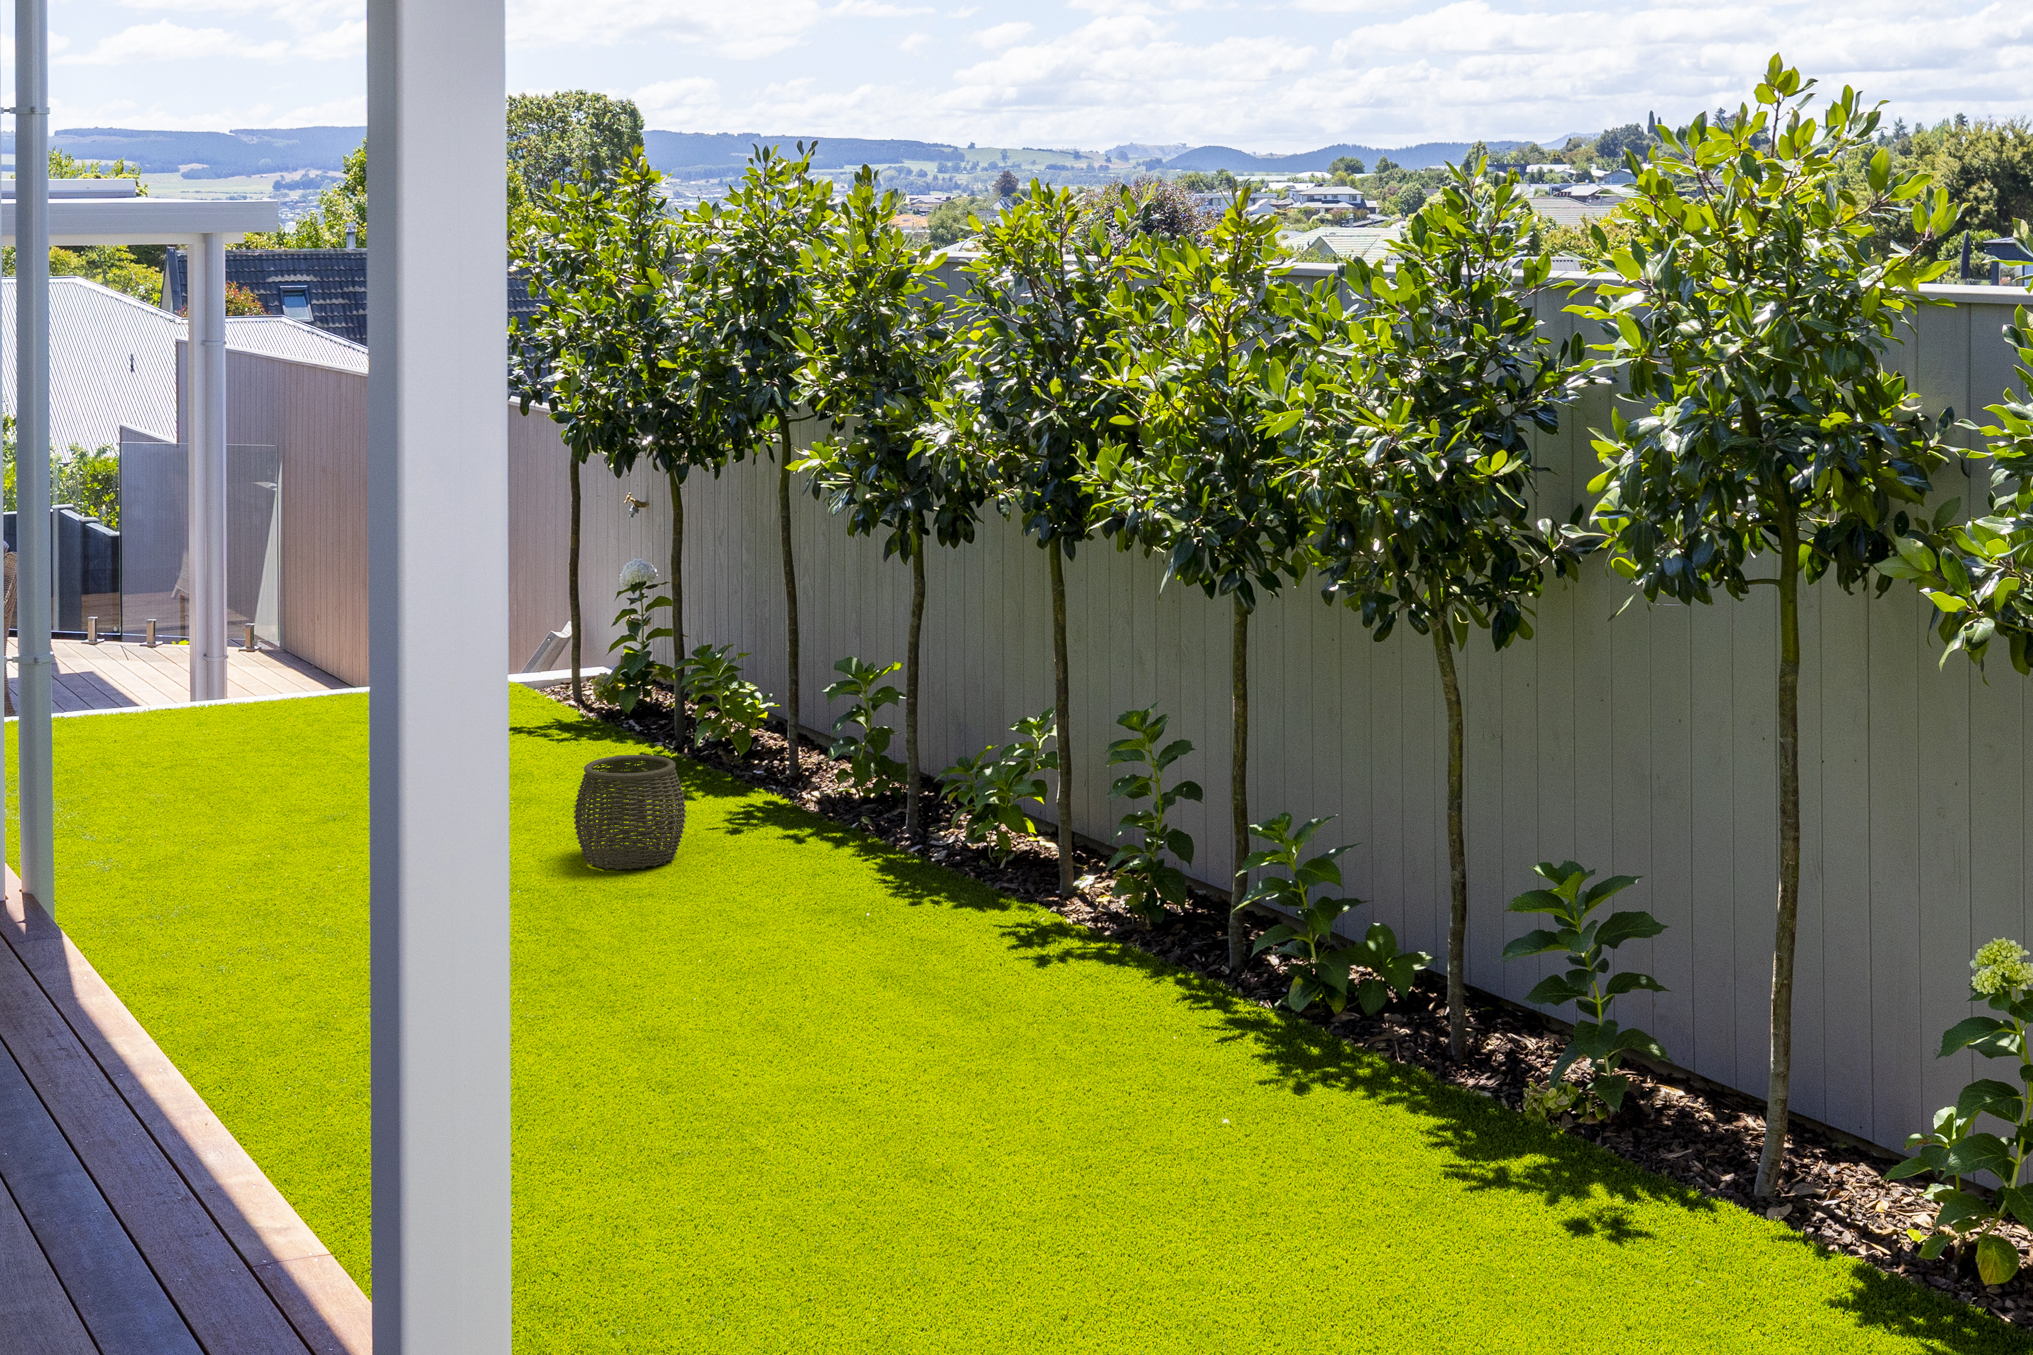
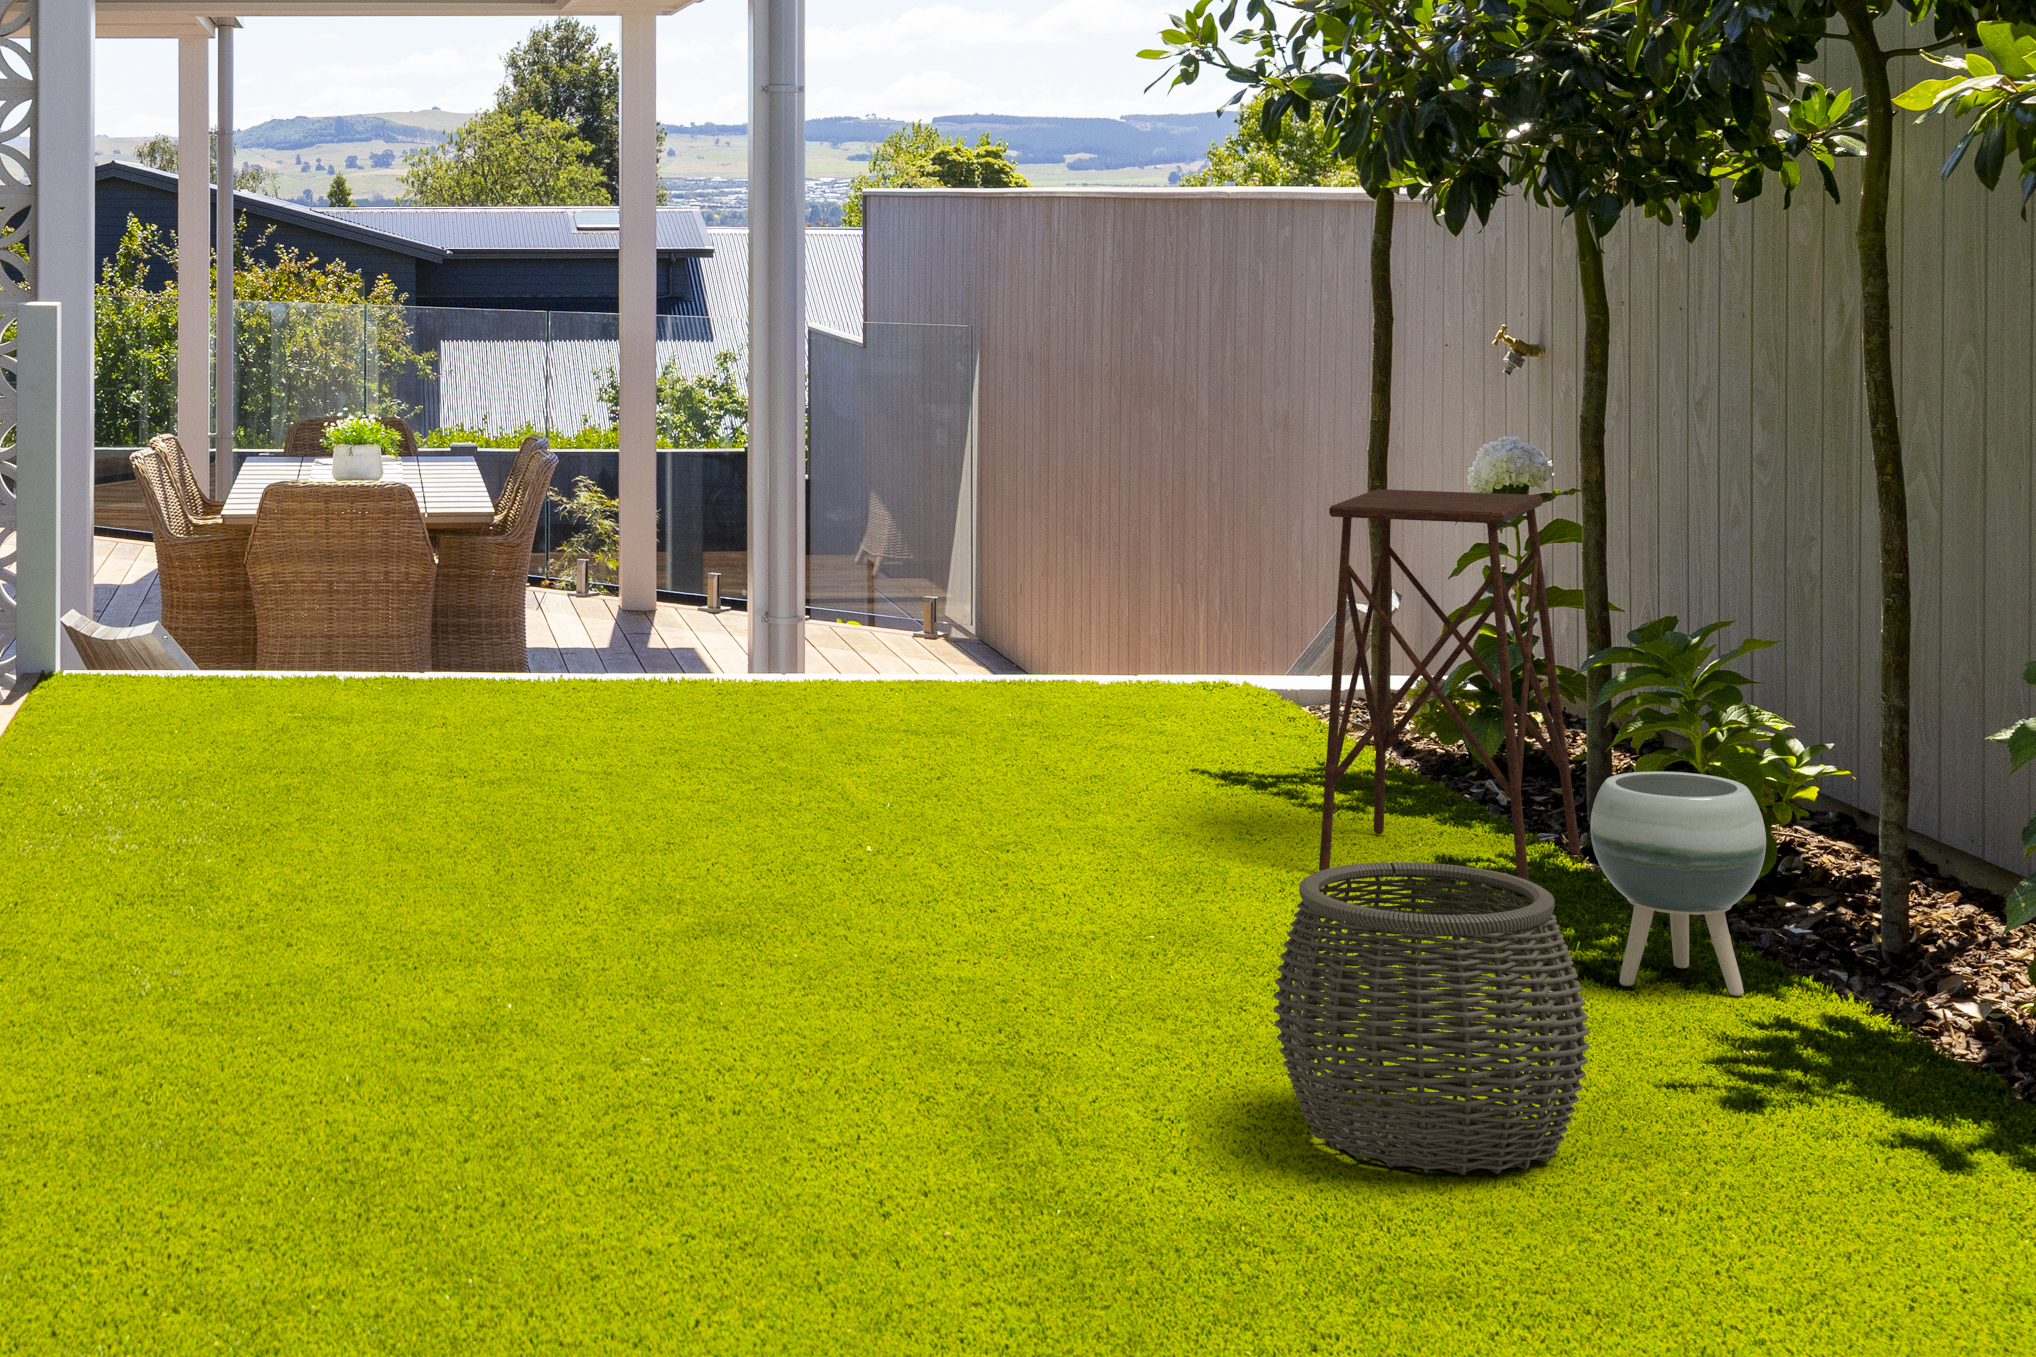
side table: none [566,593,673,769] -> present [1319,489,1580,895]
planter: none [682,711,746,799] -> present [1591,772,1766,996]

